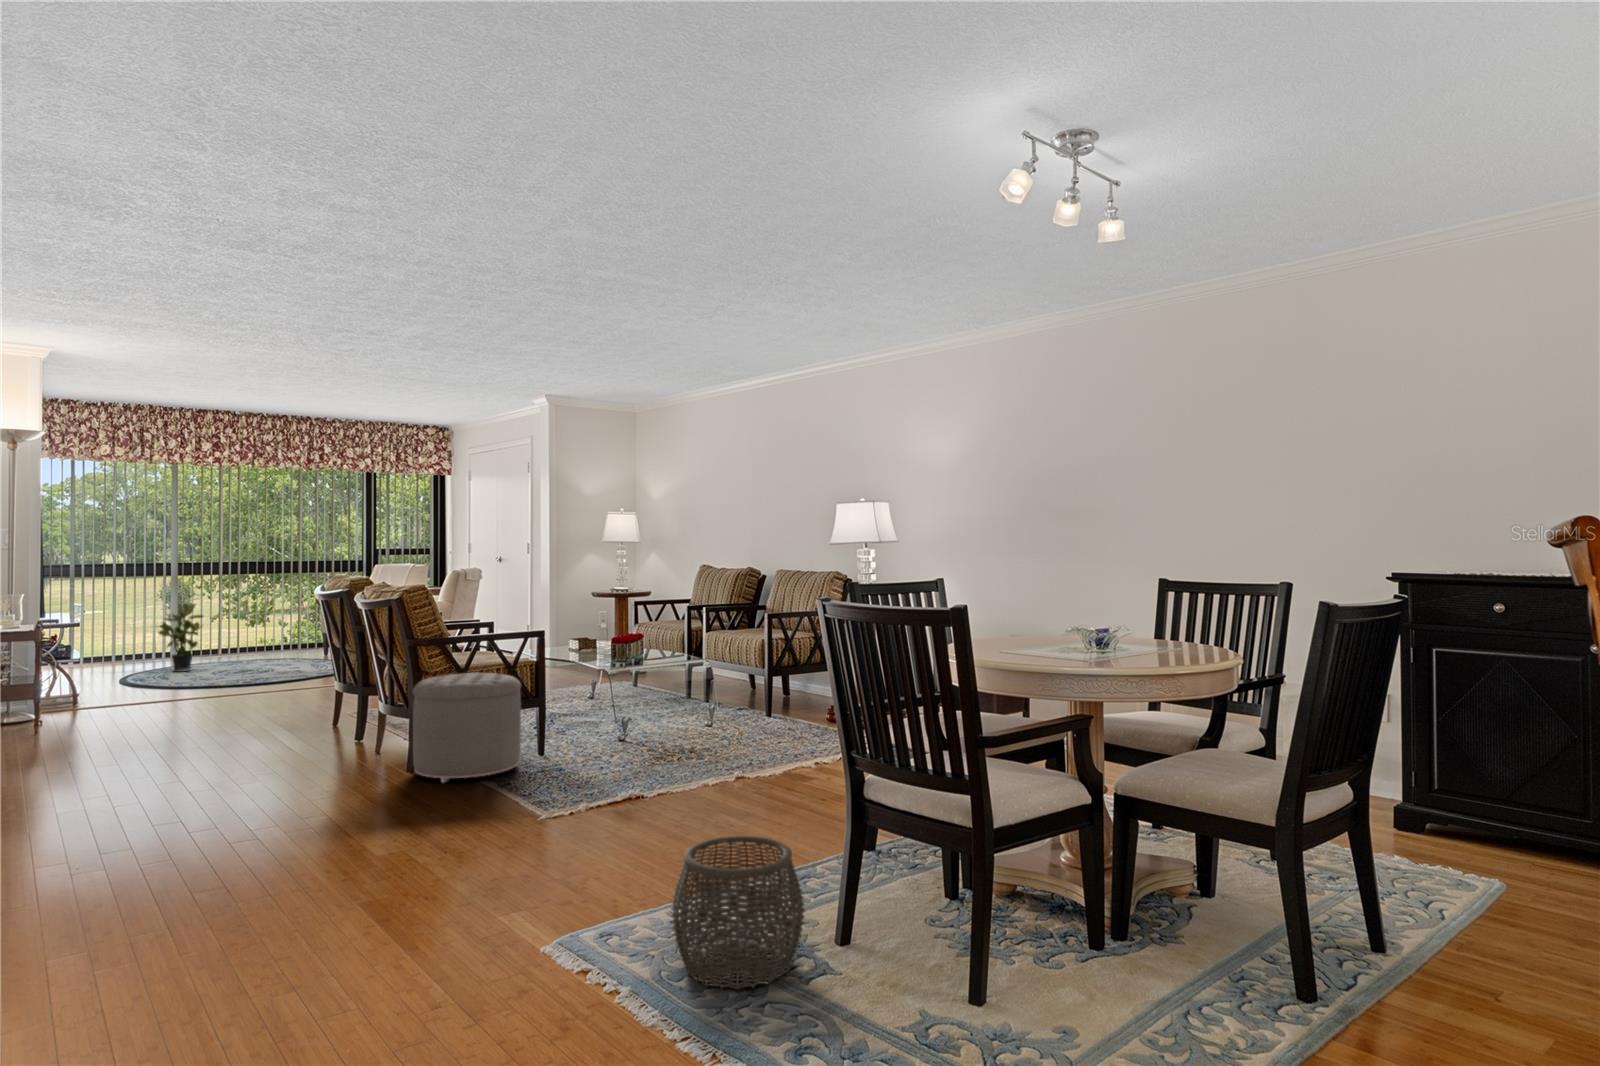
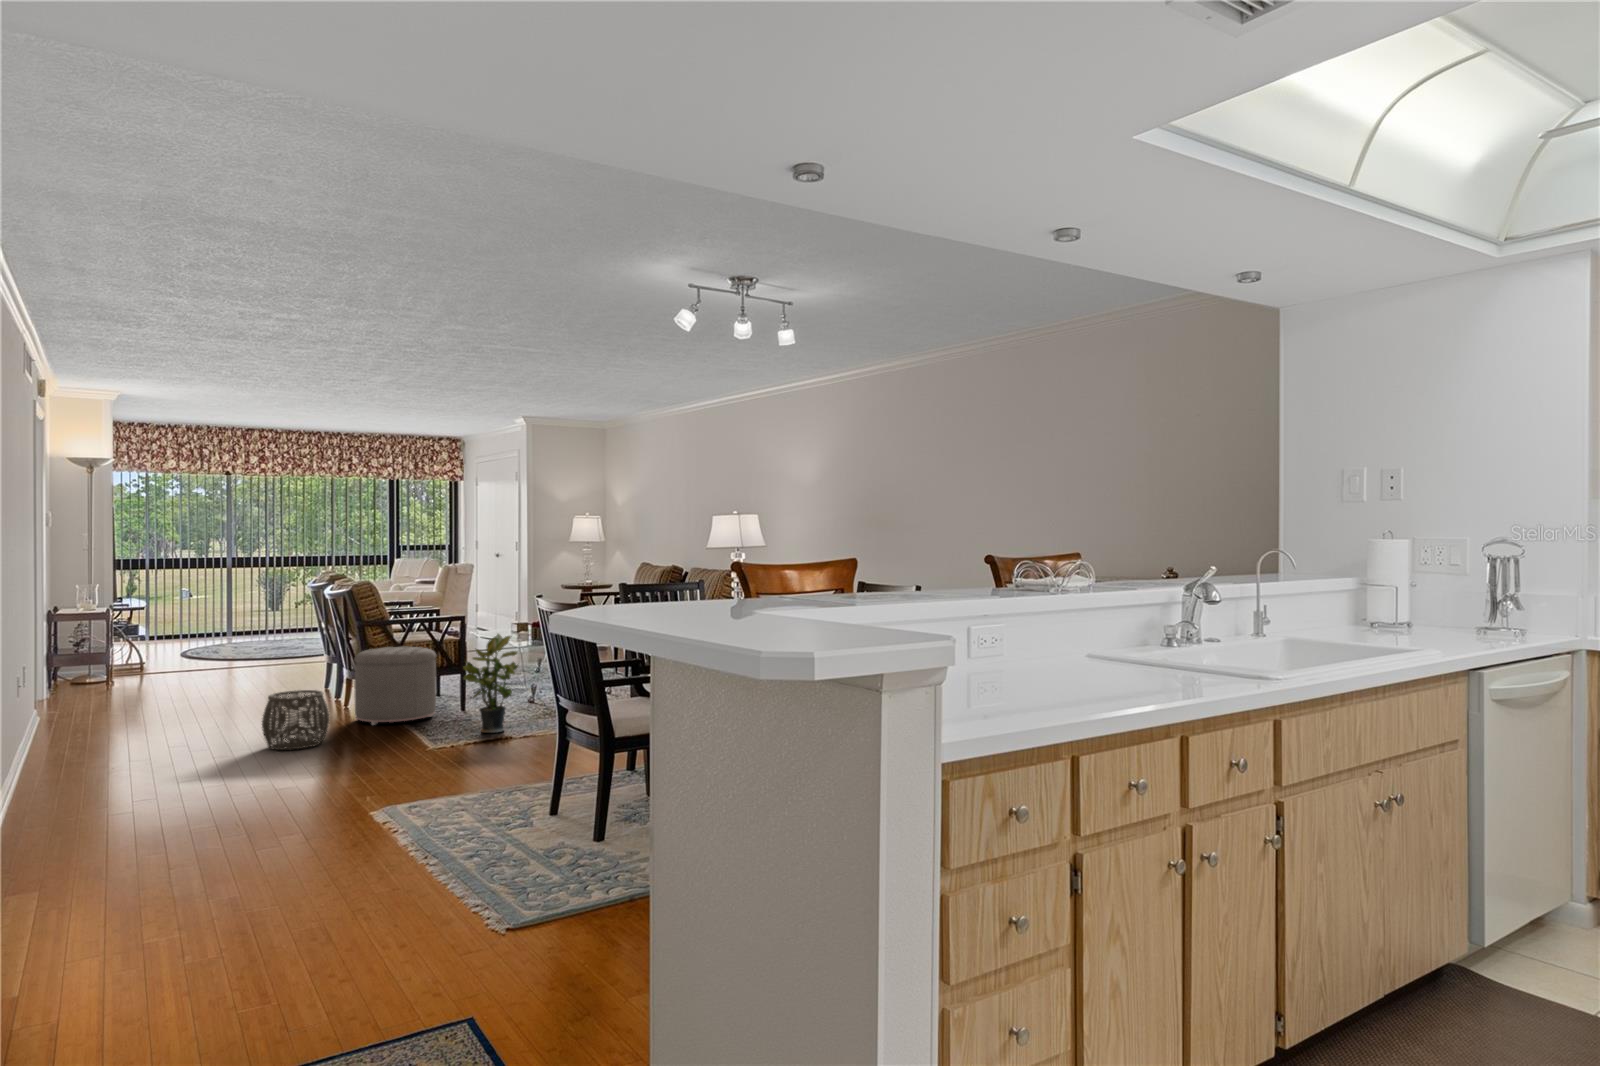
potted plant: present [159,603,203,672] -> present [463,634,519,733]
woven basket: present [671,836,805,989] -> present [262,690,329,750]

